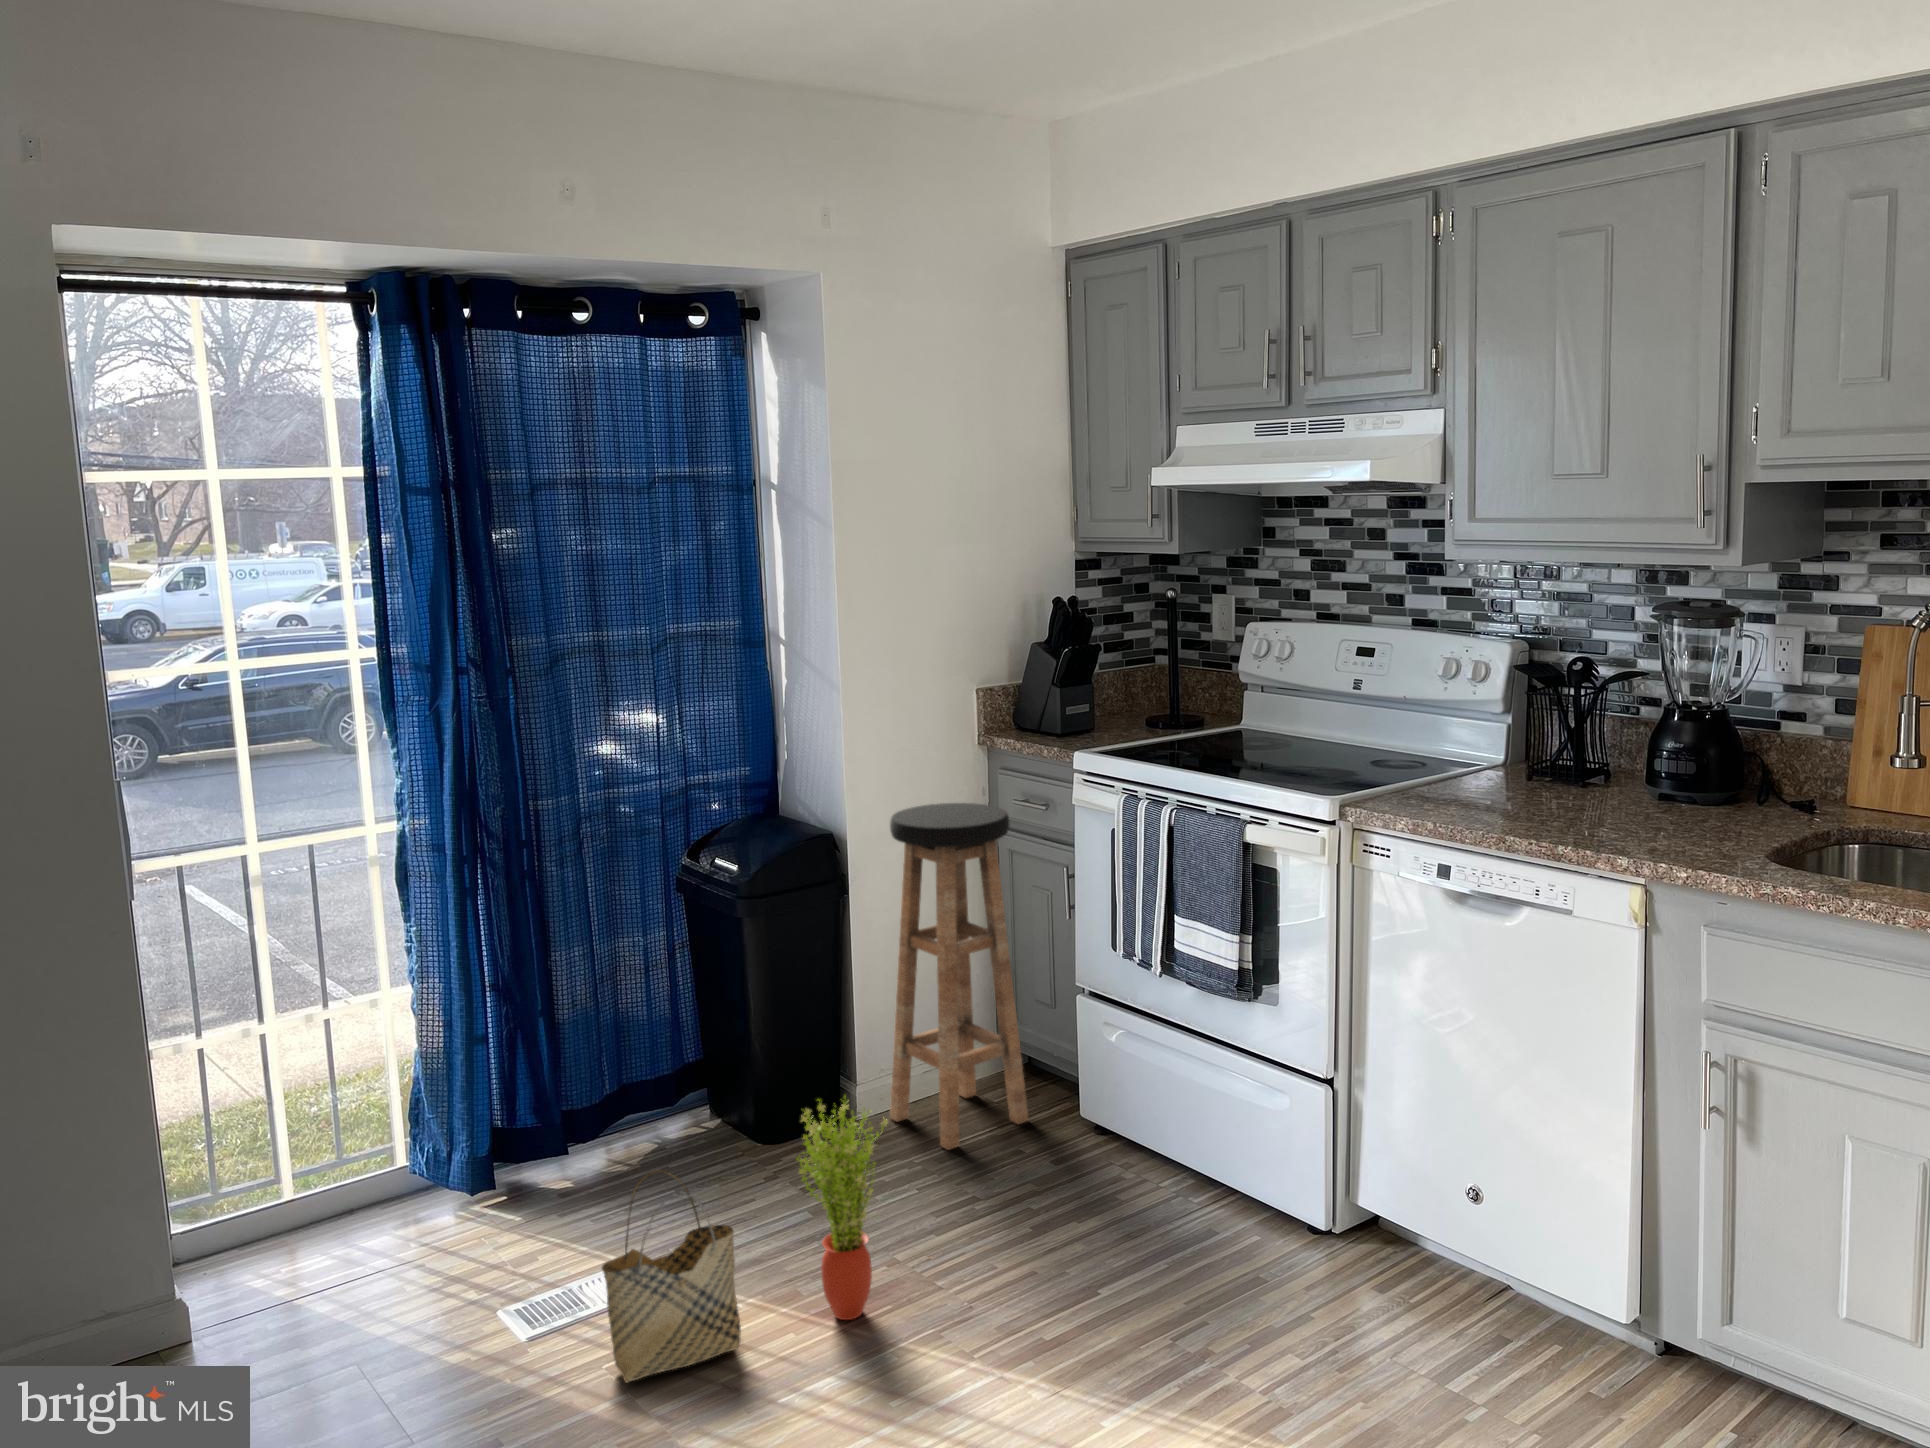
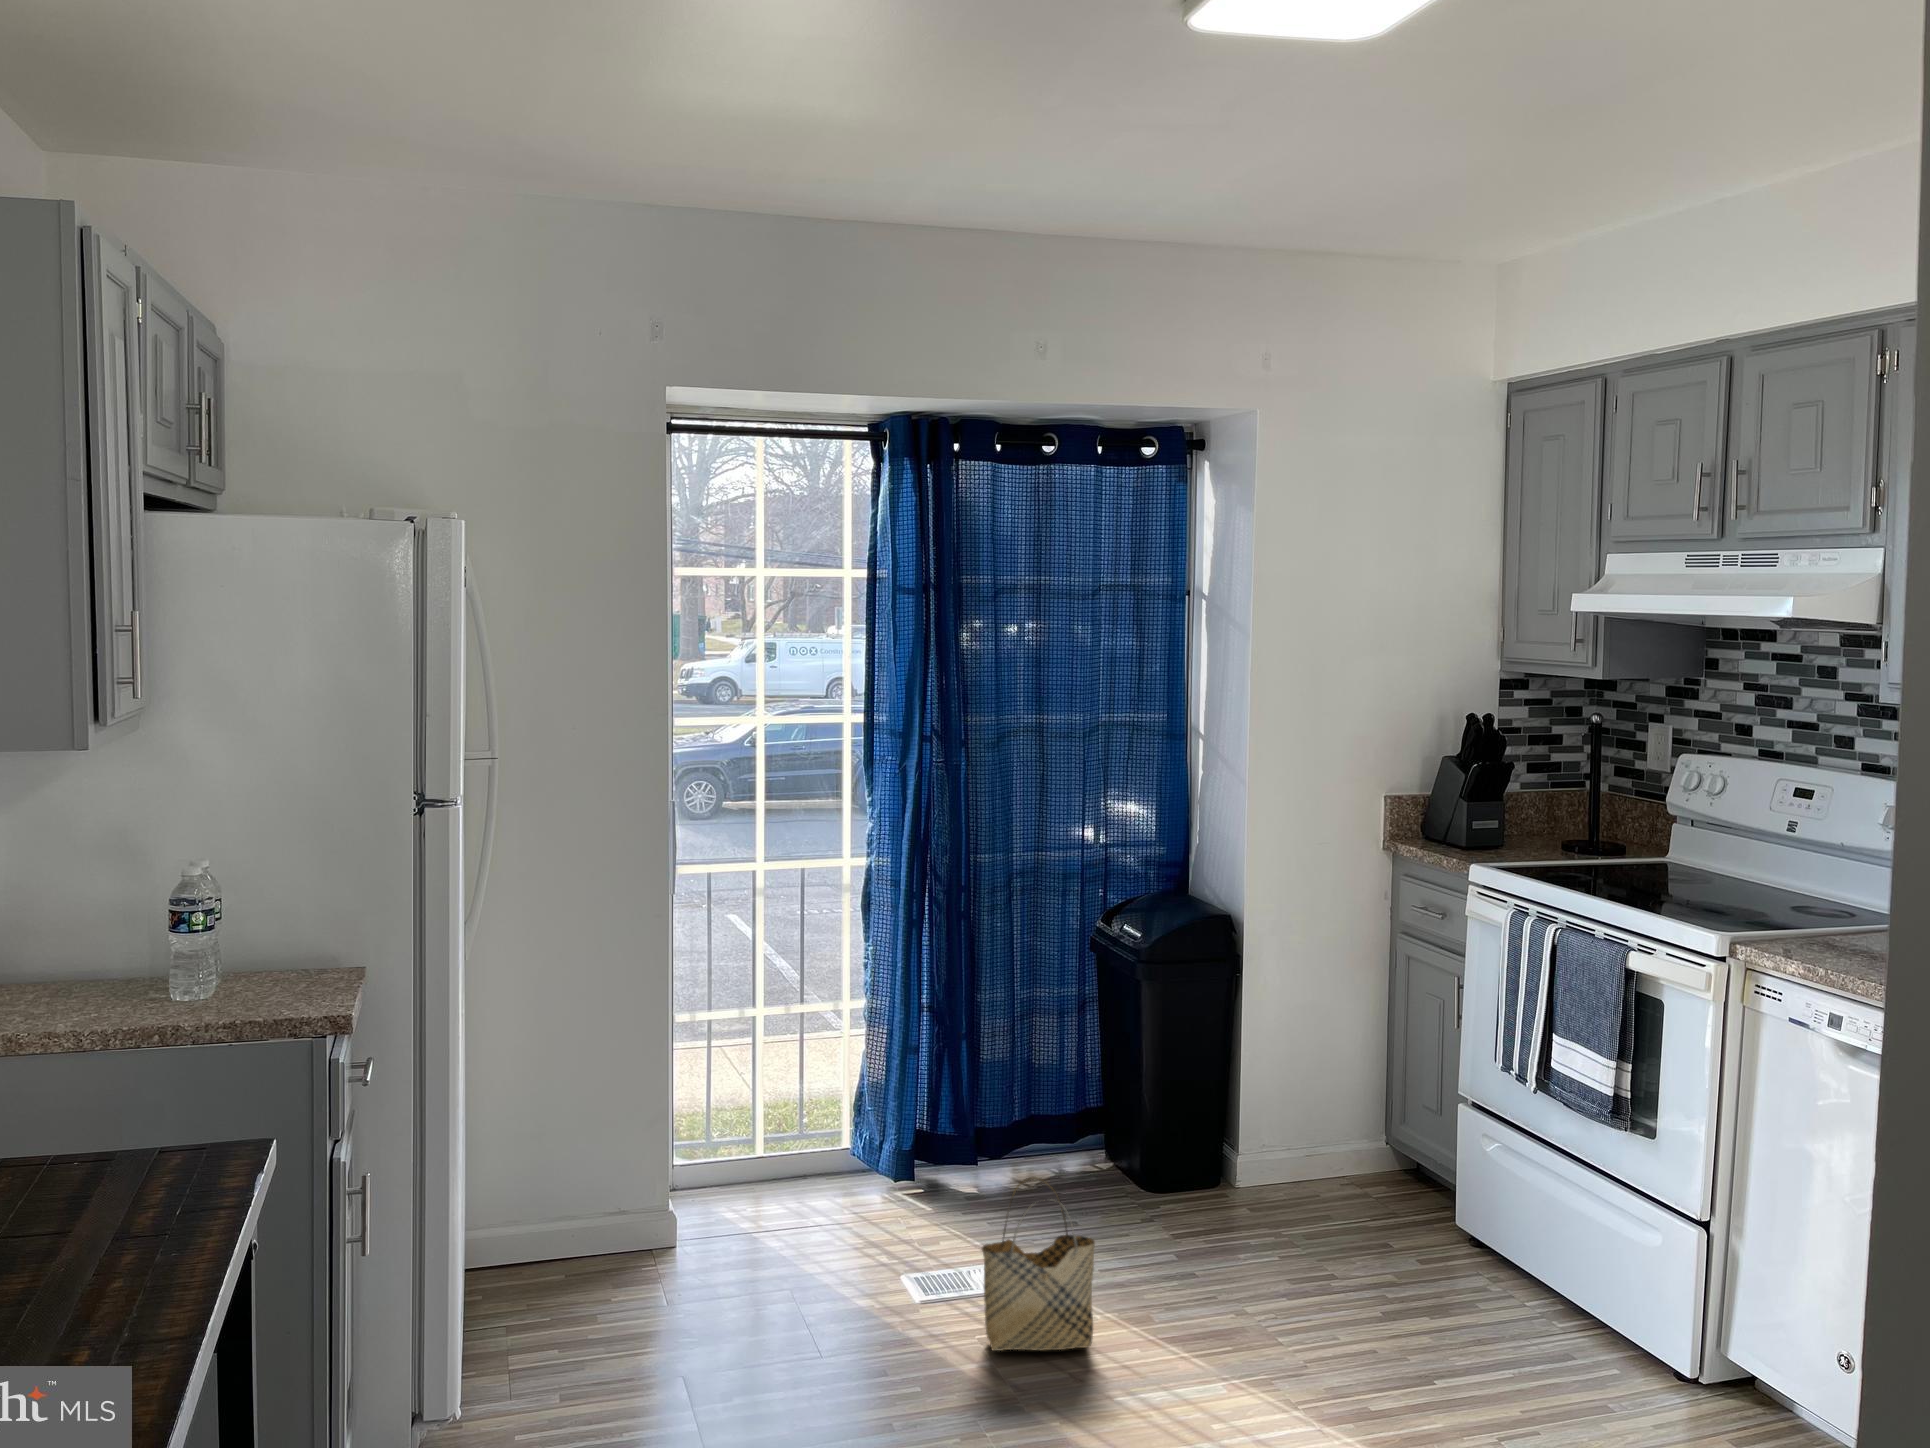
bar stool: present [890,803,1028,1150] -> none [1268,901,1403,1231]
potted plant: present [797,1096,888,1320] -> none [1152,1141,1240,1349]

